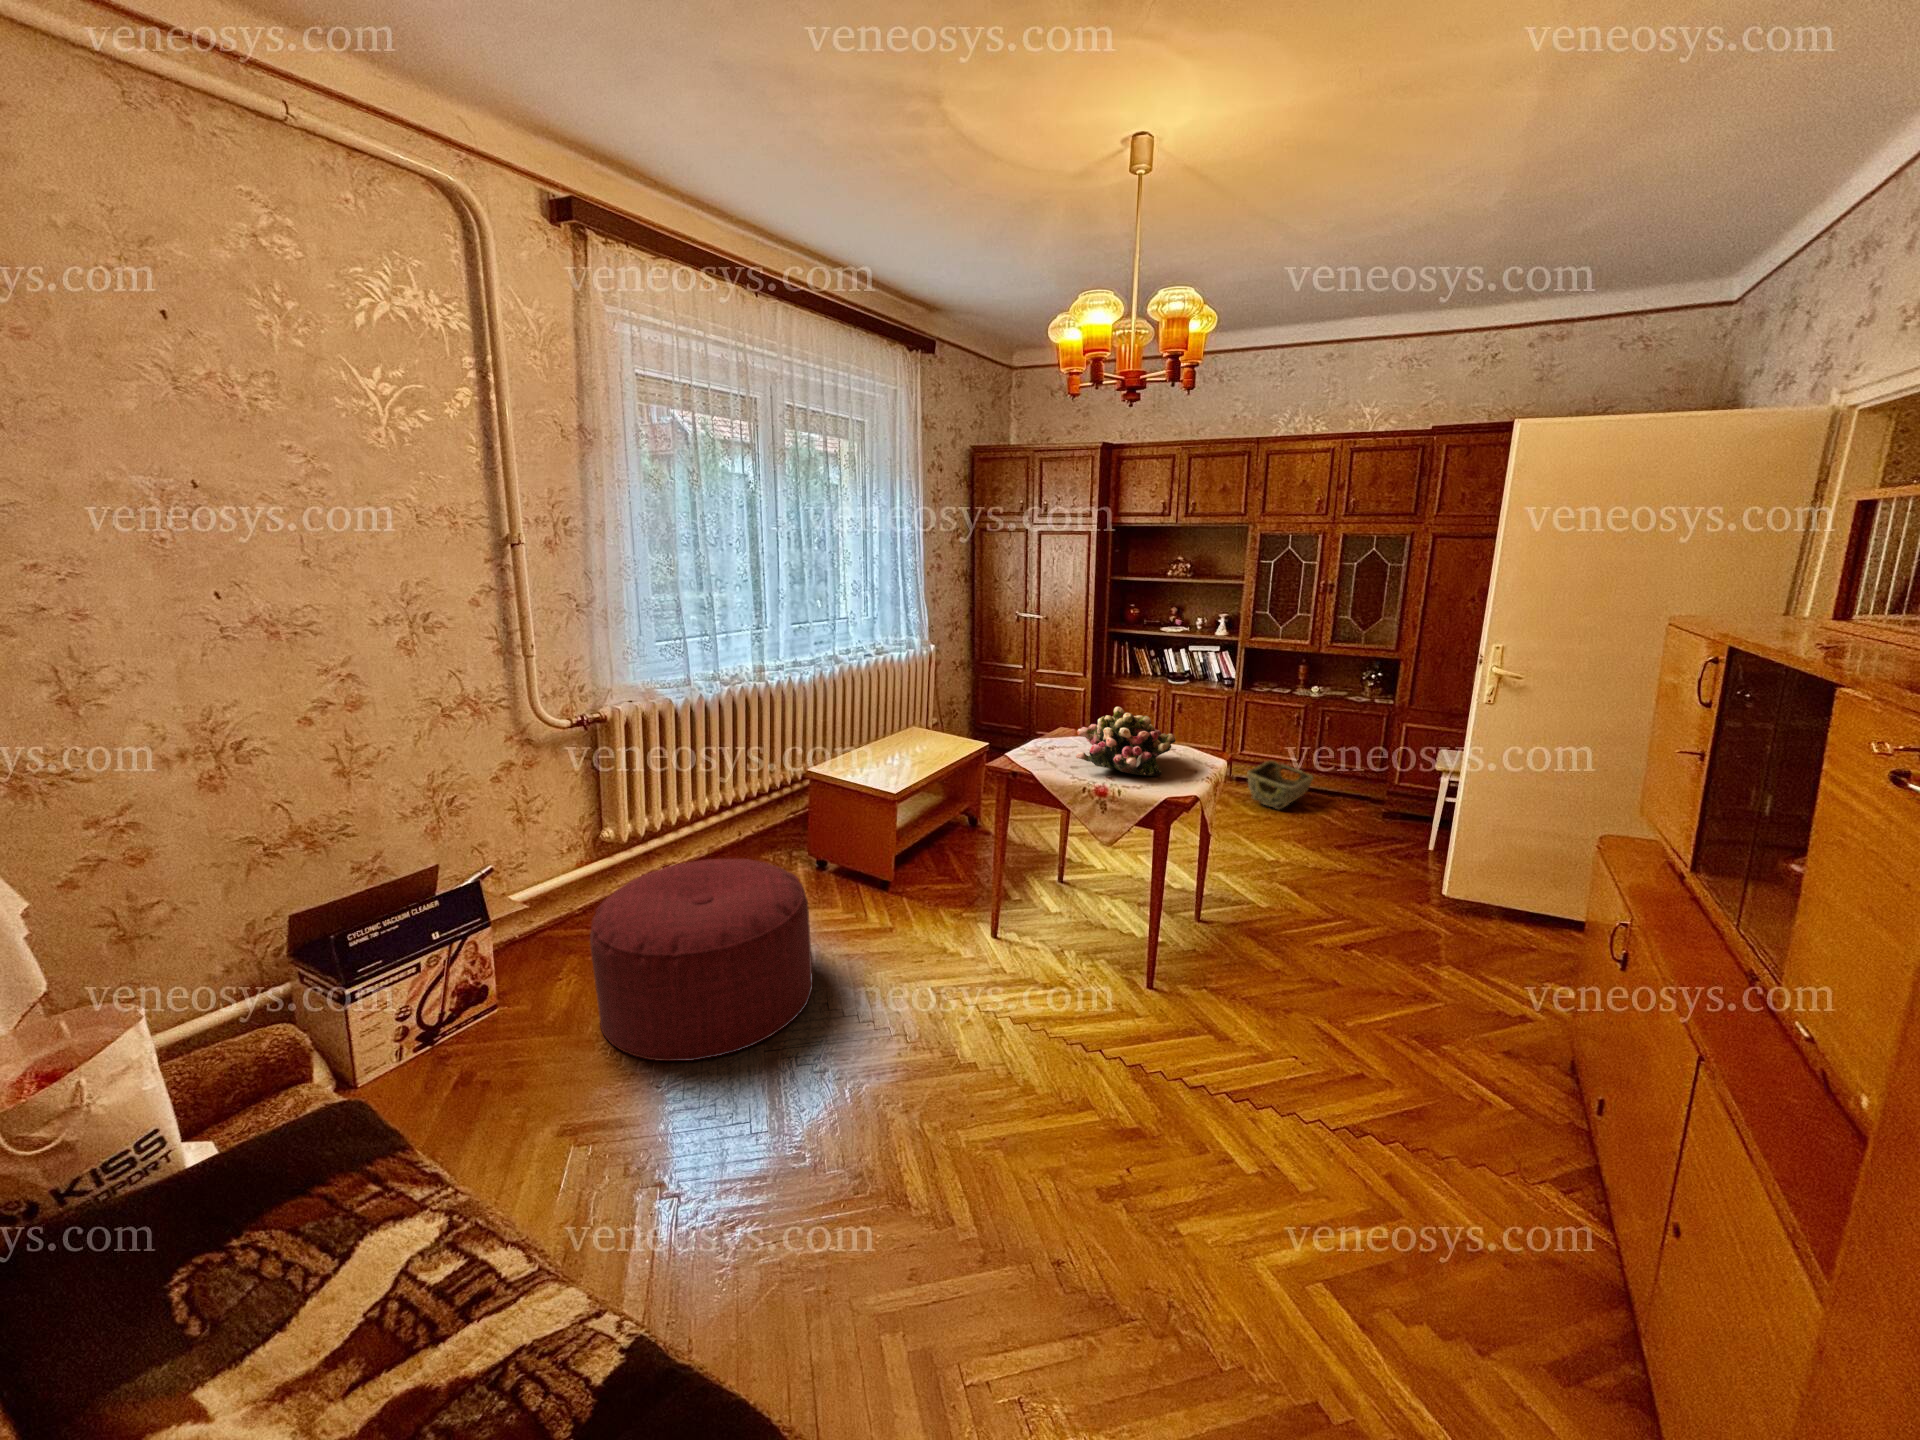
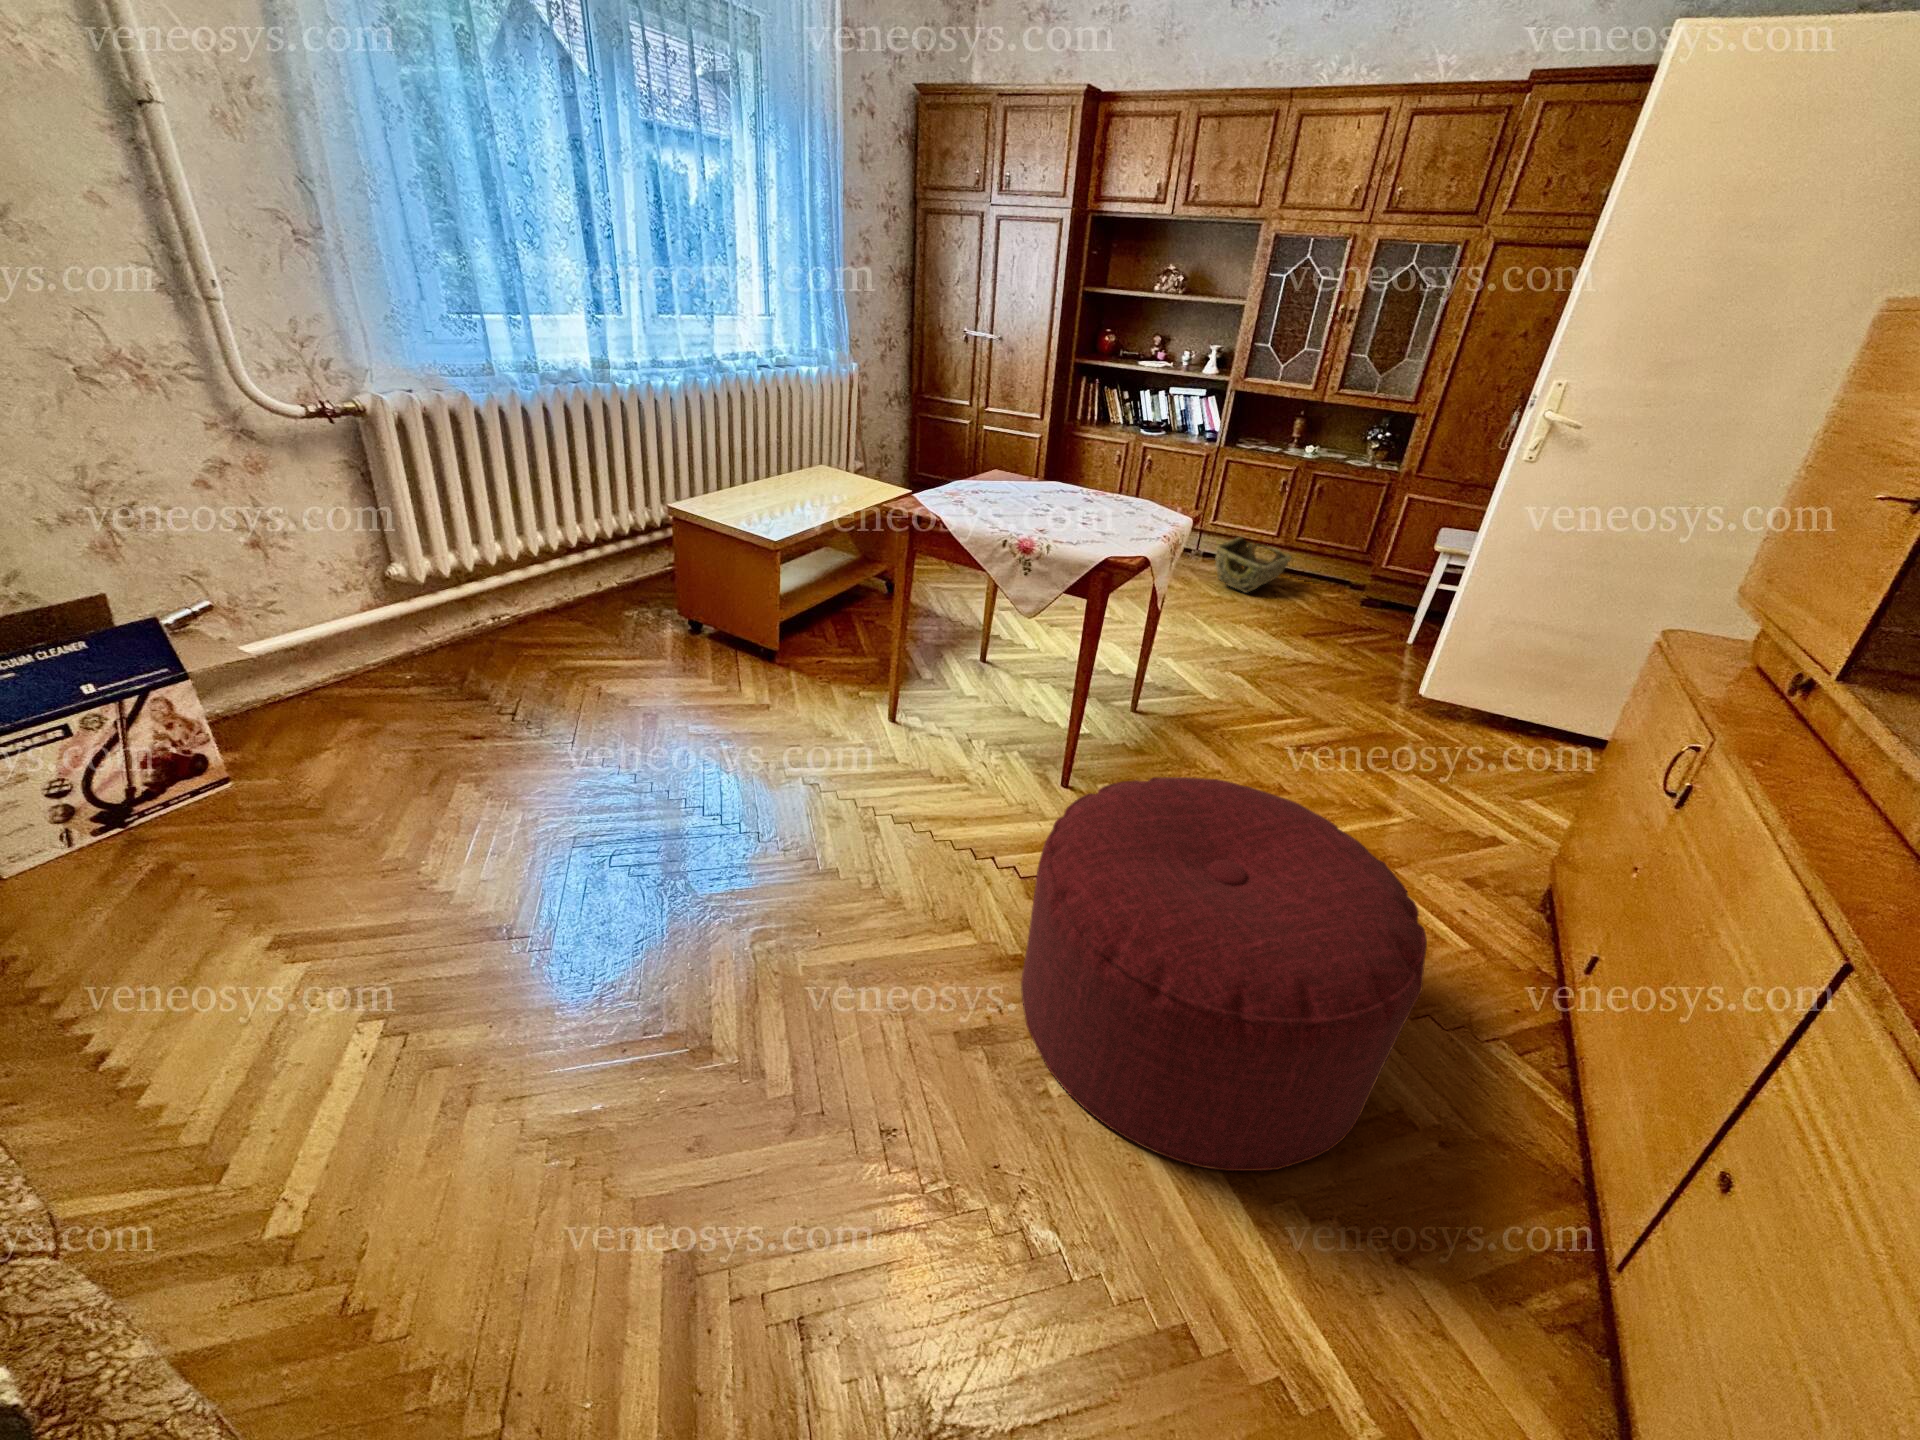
flower arrangement: present [1076,707,1175,776] -> none [996,431,1129,527]
ottoman: present [590,859,813,1061] -> present [1021,777,1427,1171]

